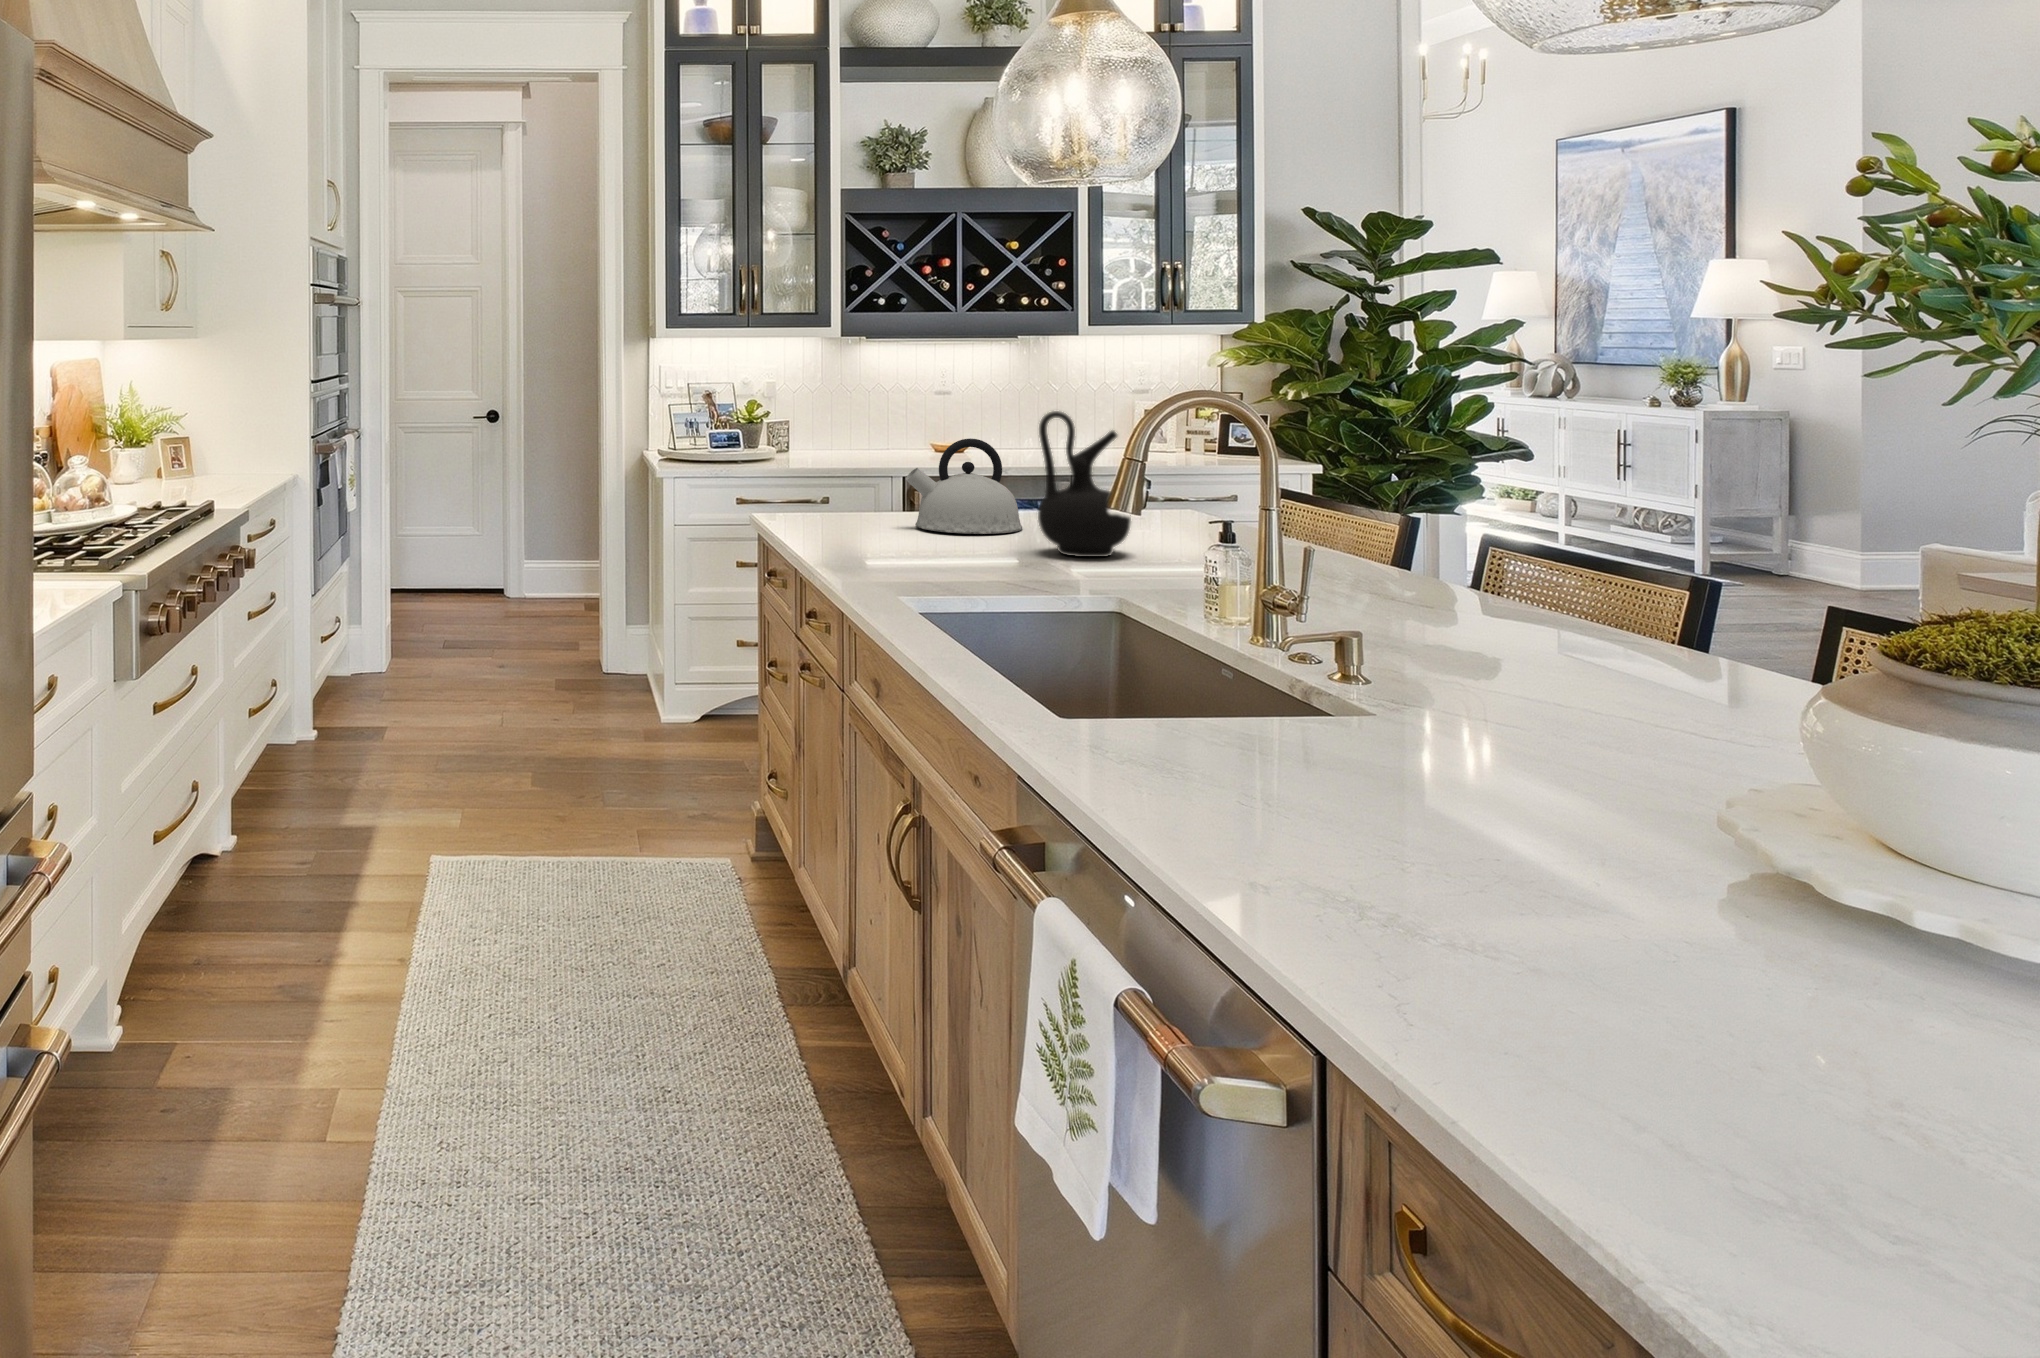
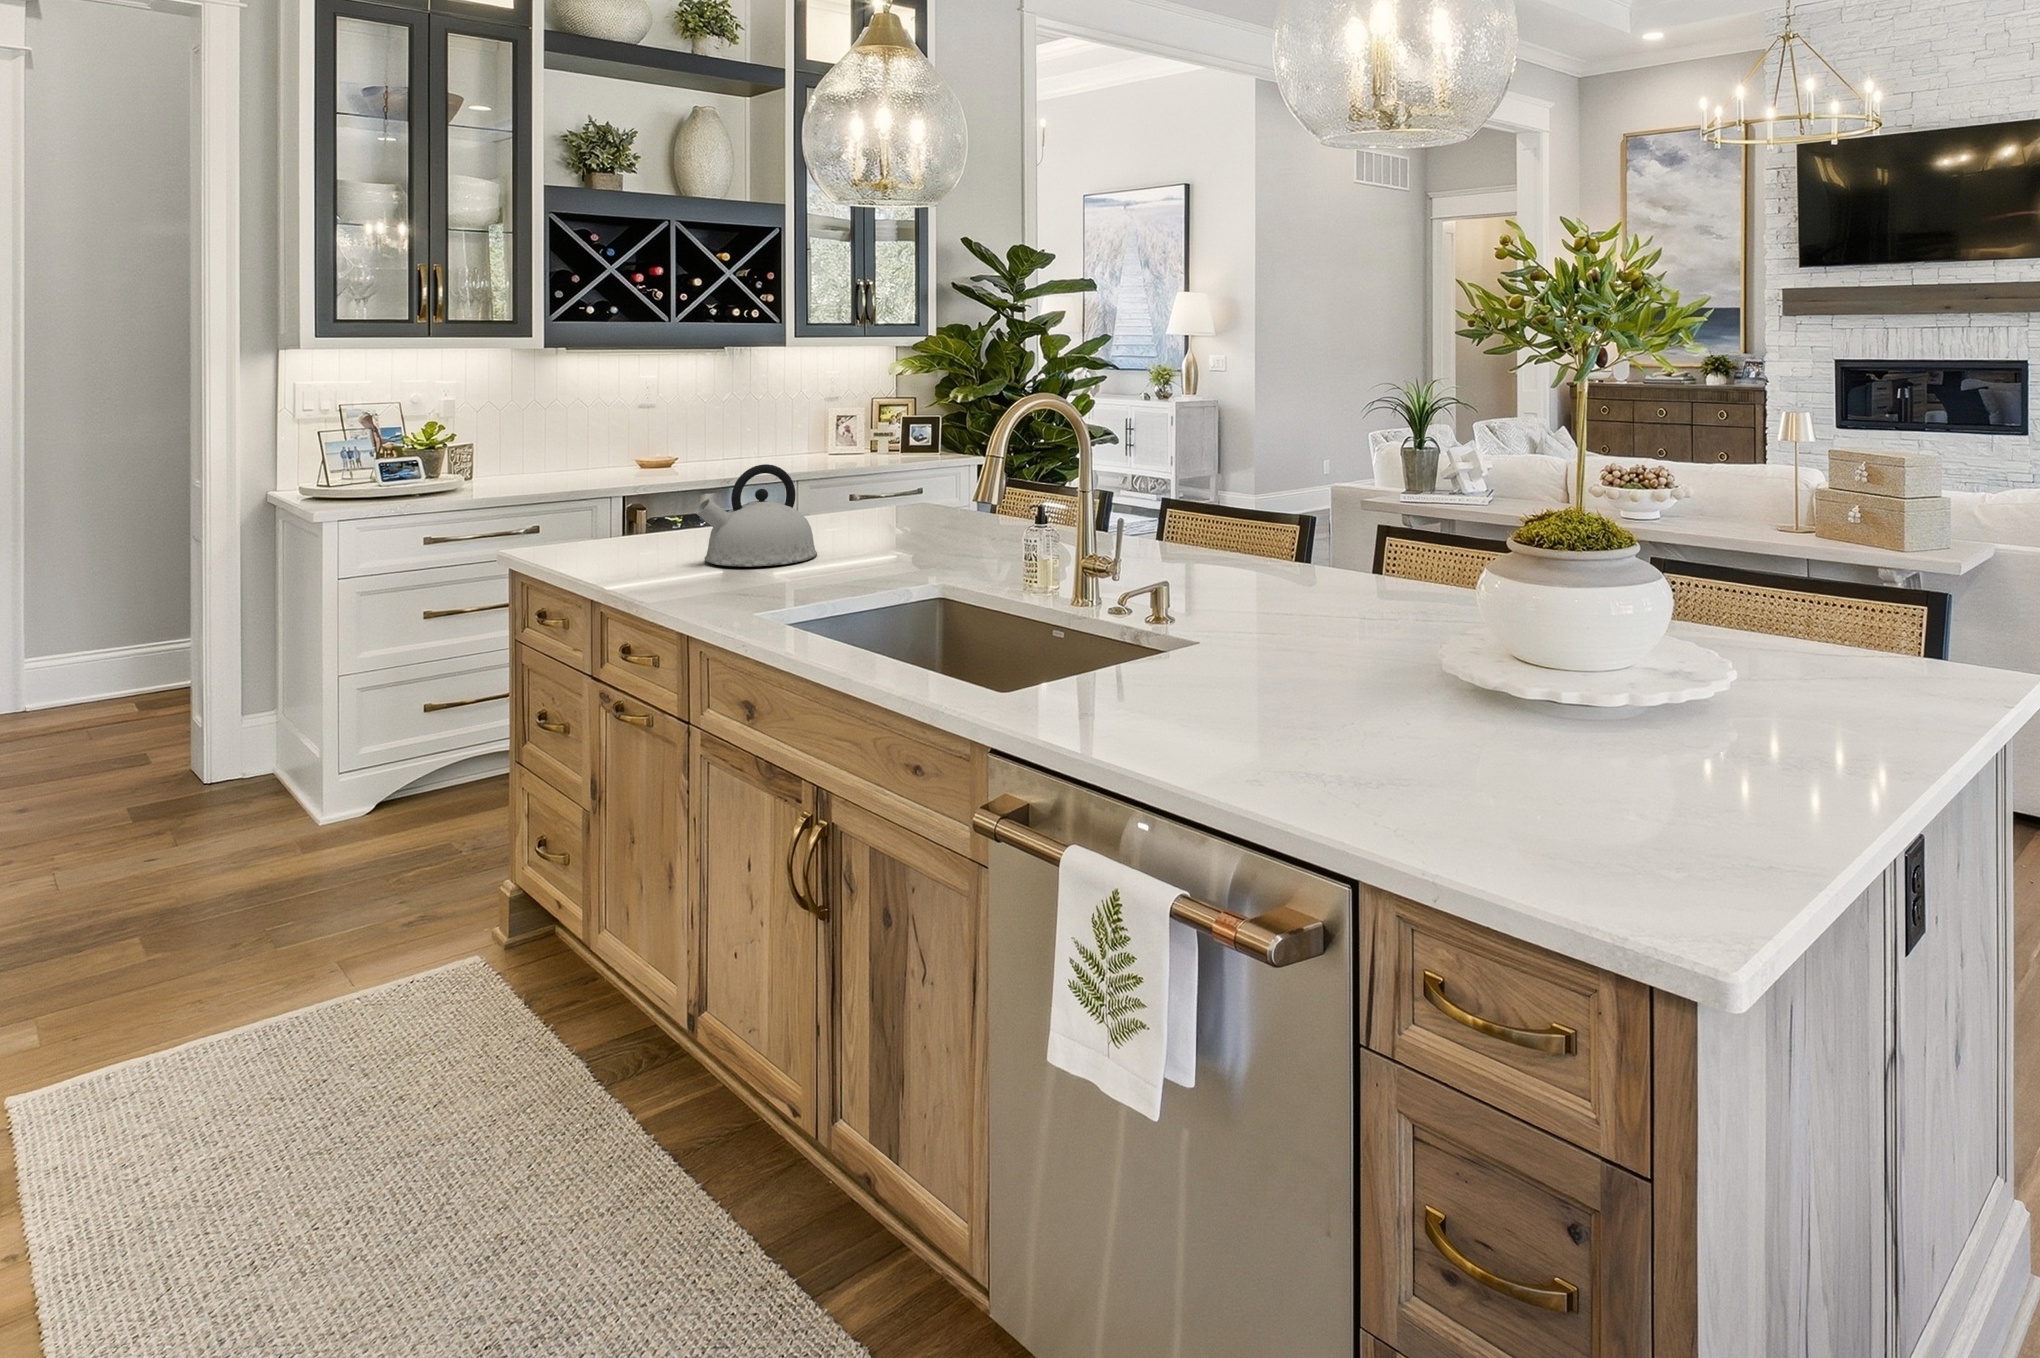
ceramic jug: present [1038,411,1131,557] -> none [856,437,943,581]

